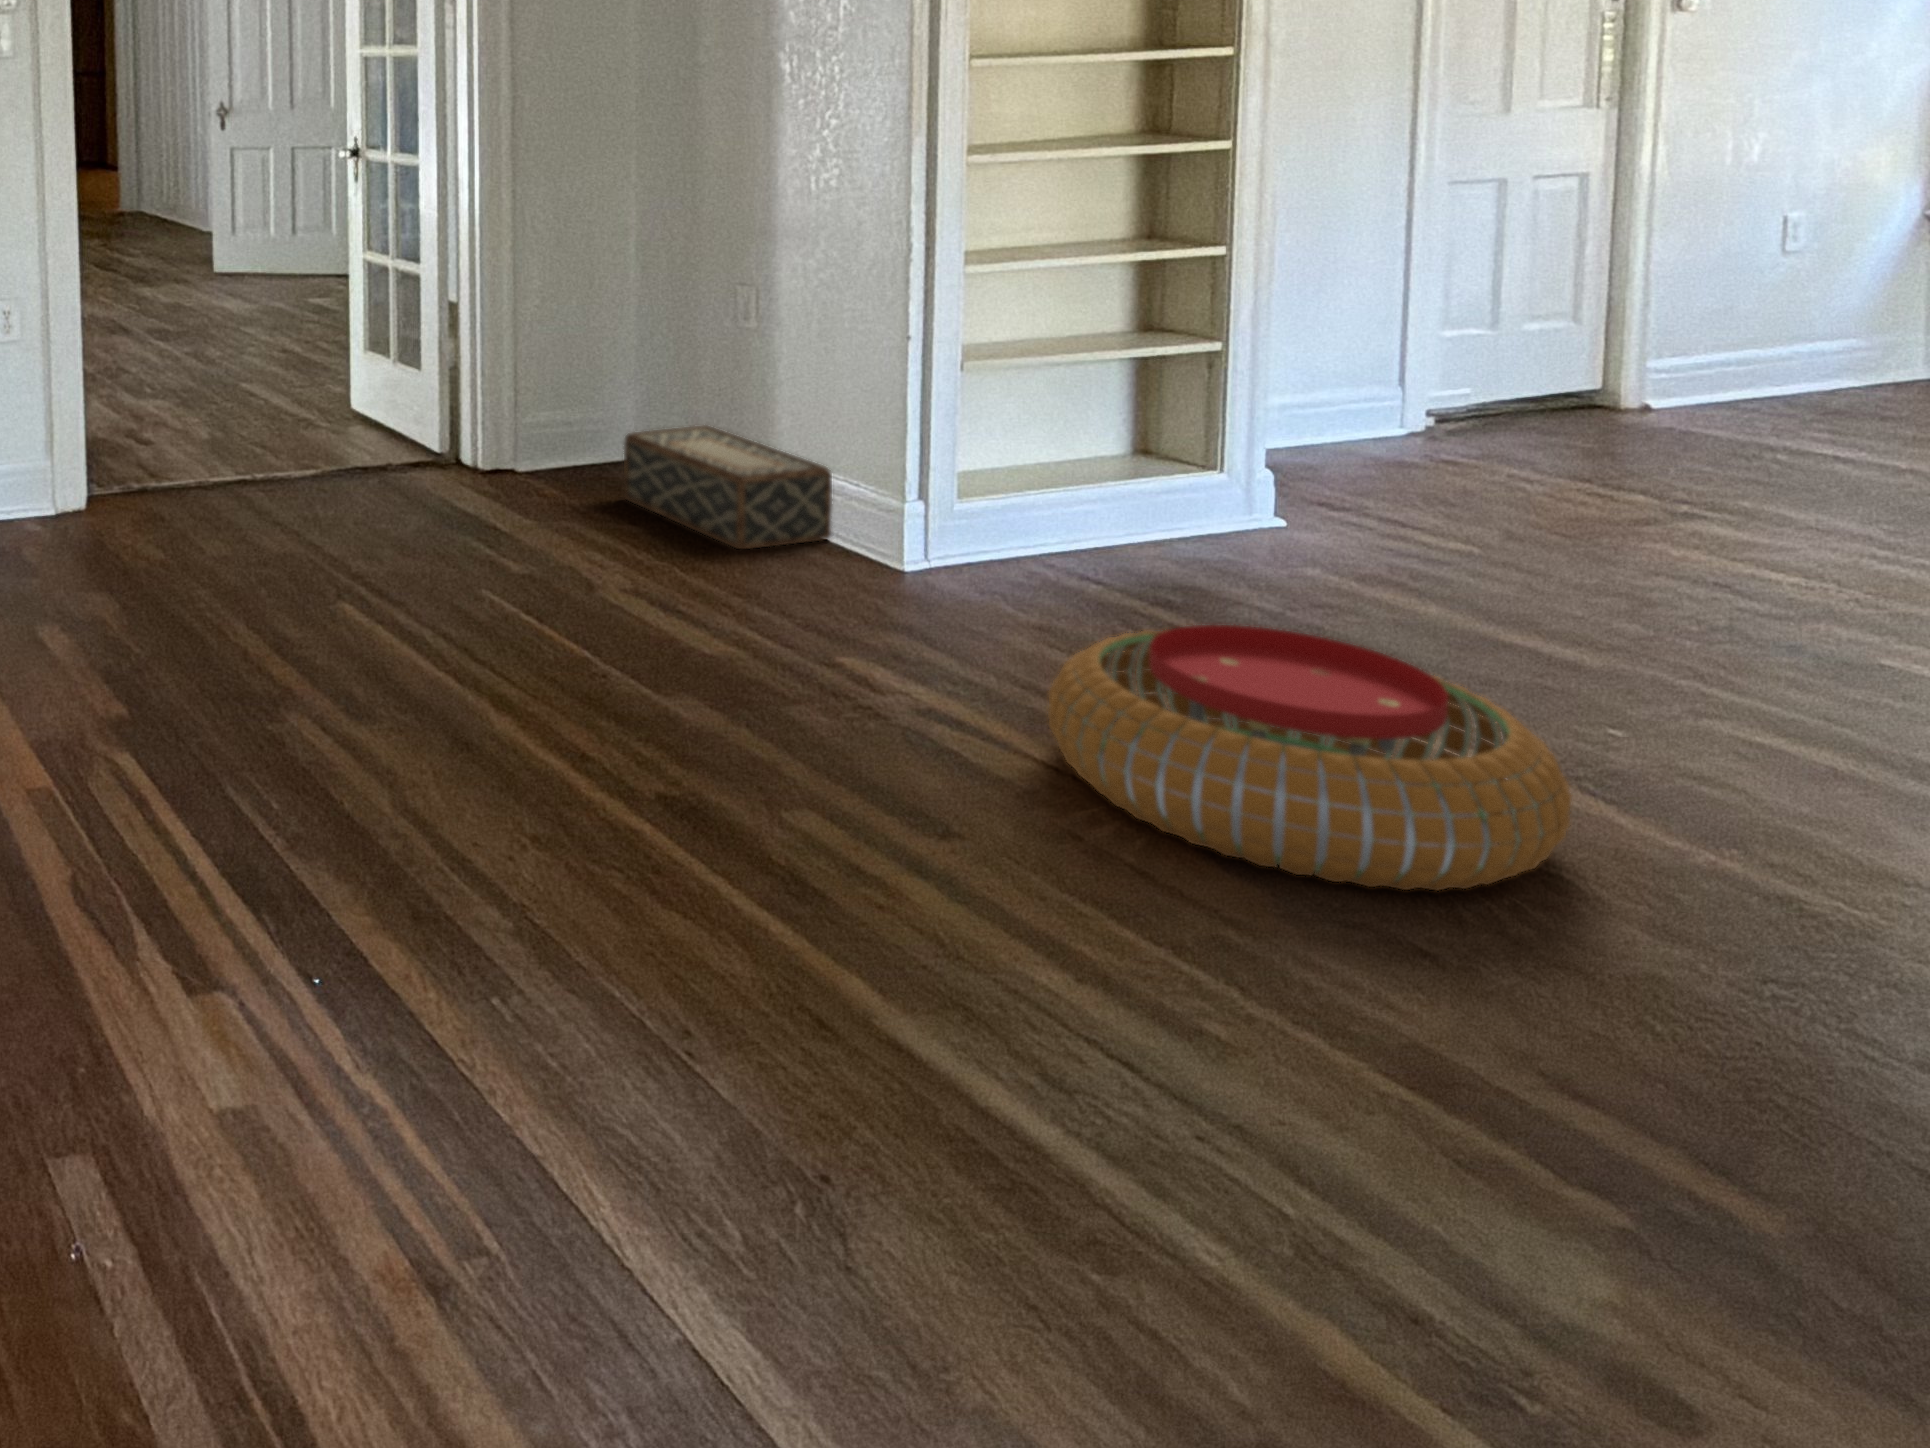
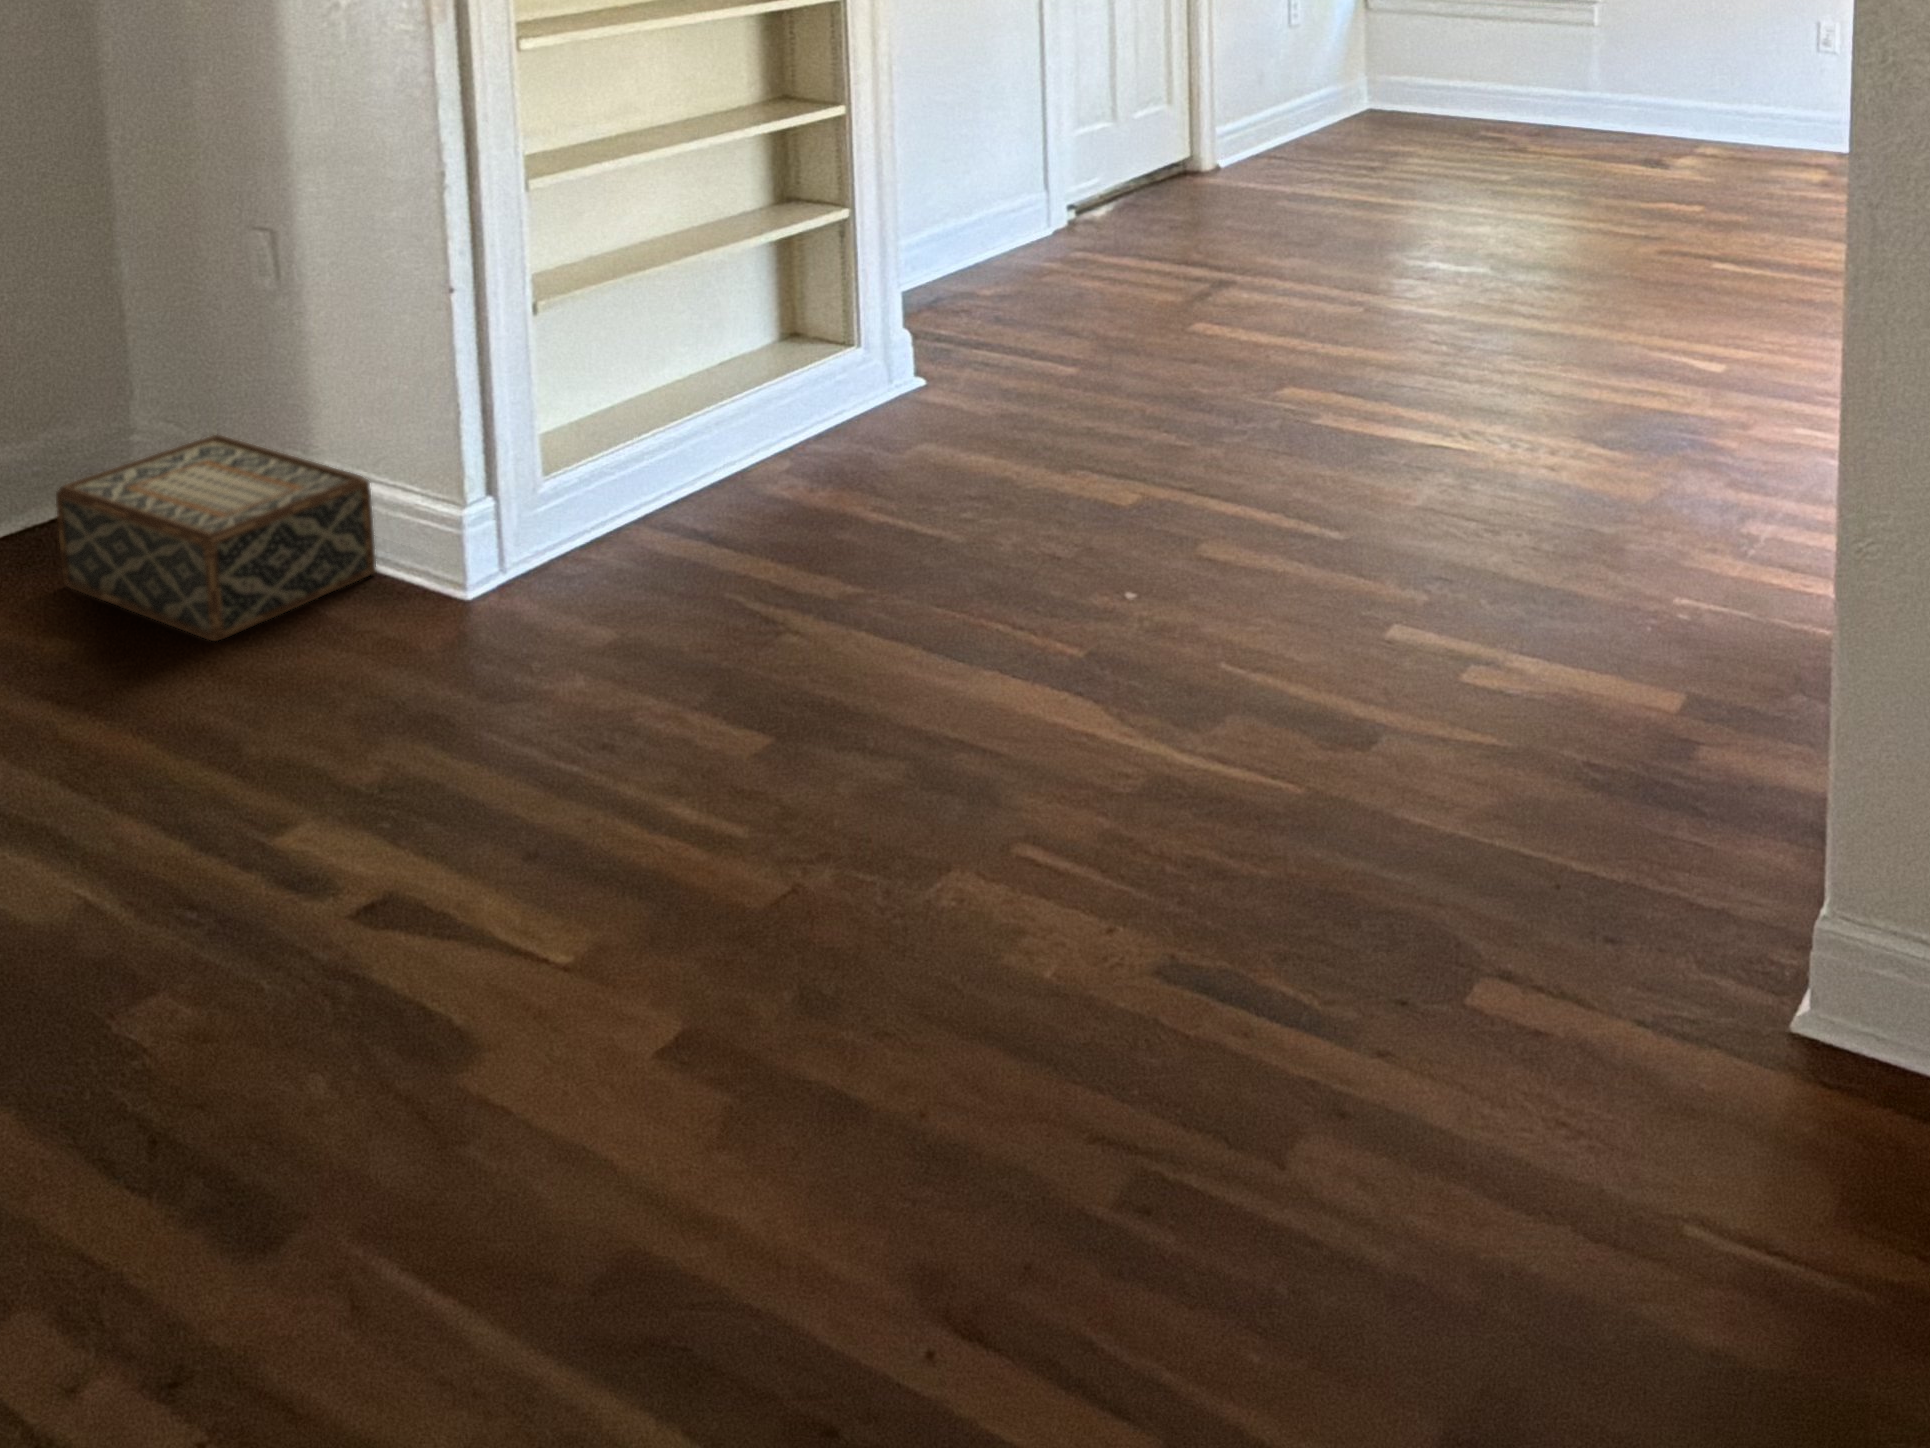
pouf: present [1048,625,1572,890] -> none [489,635,1042,1049]

